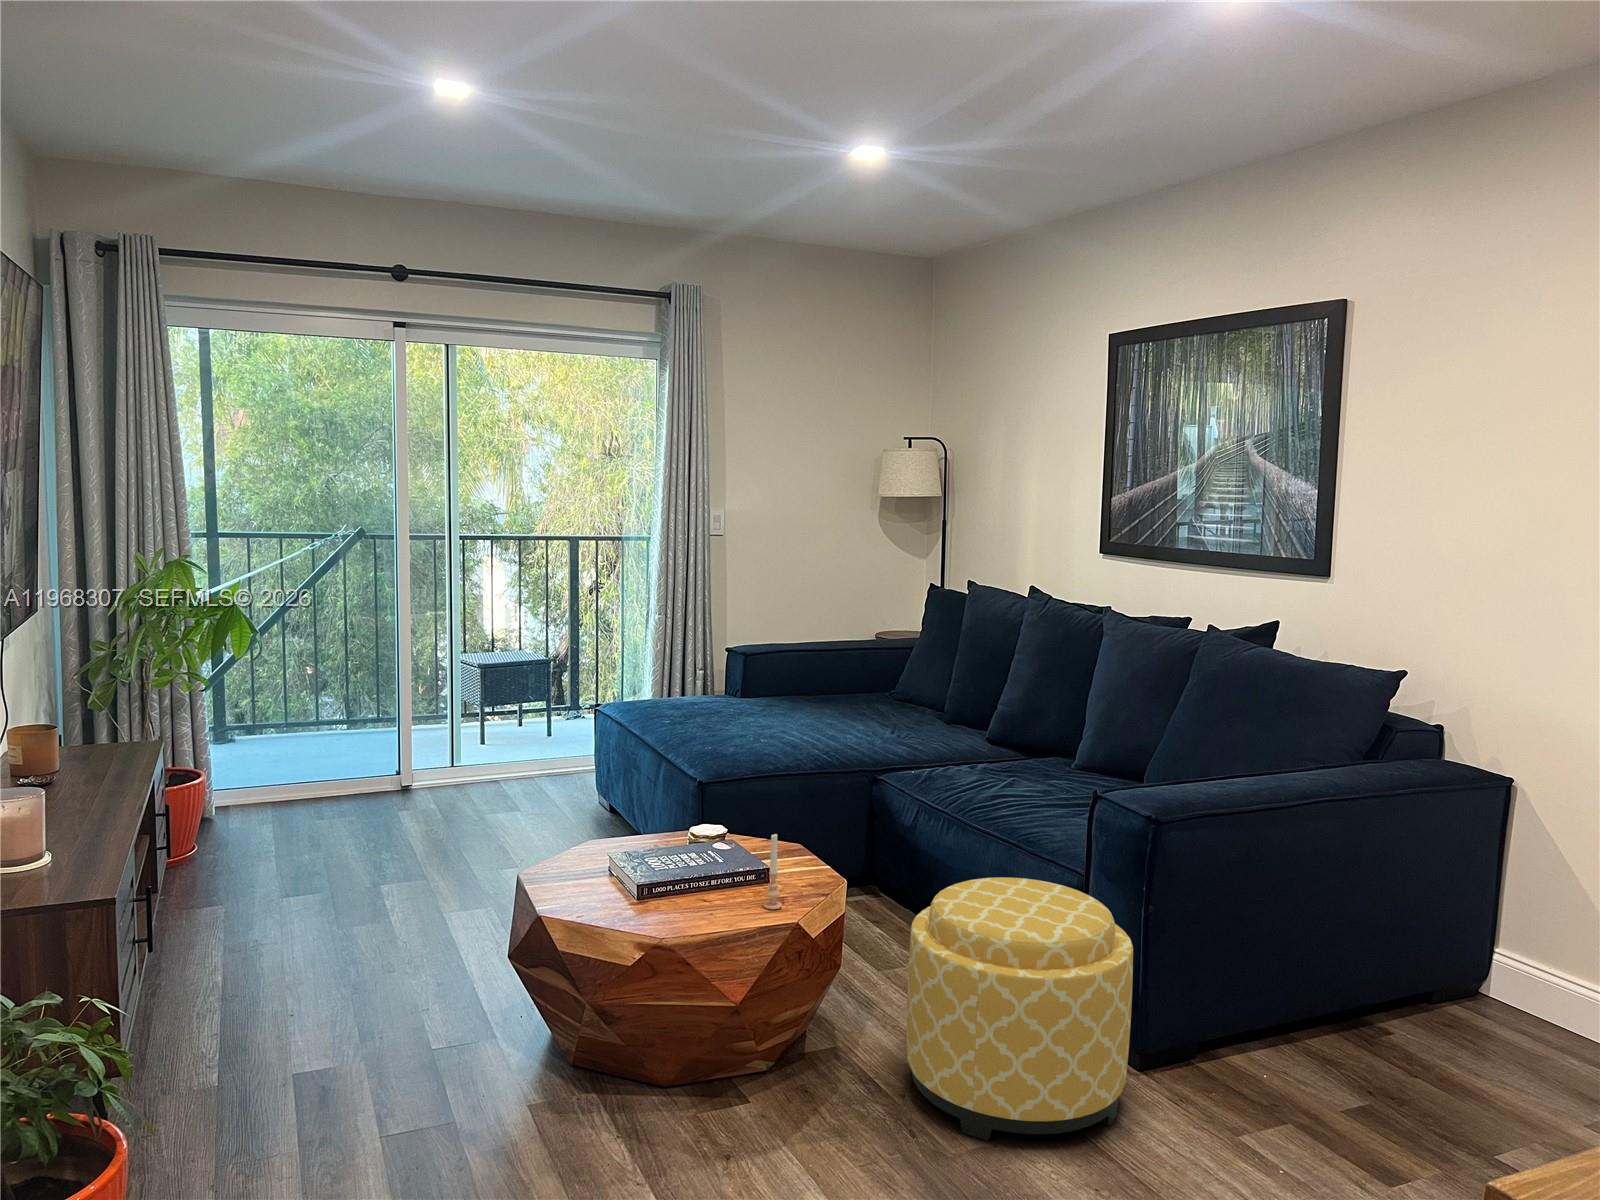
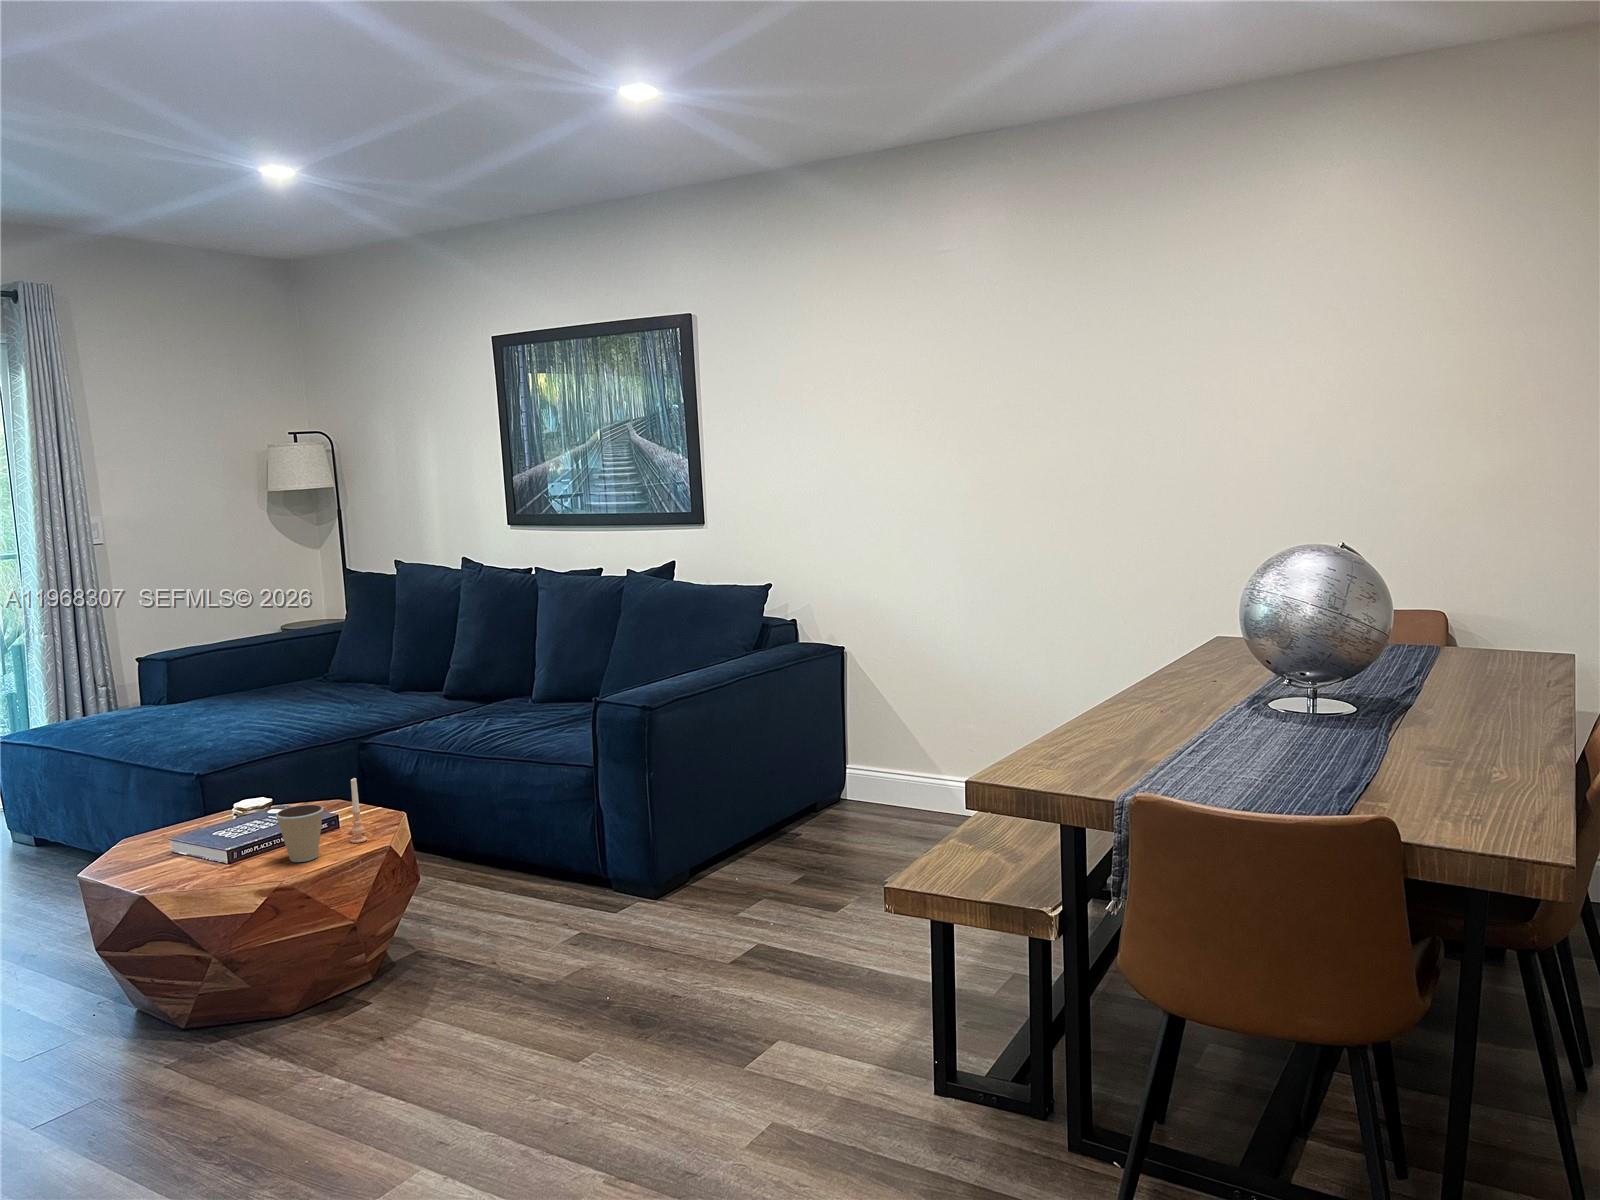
coffee cup: none [681,853,731,919] -> present [276,805,324,862]
ottoman: present [906,877,1133,1141] -> none [479,774,656,969]

